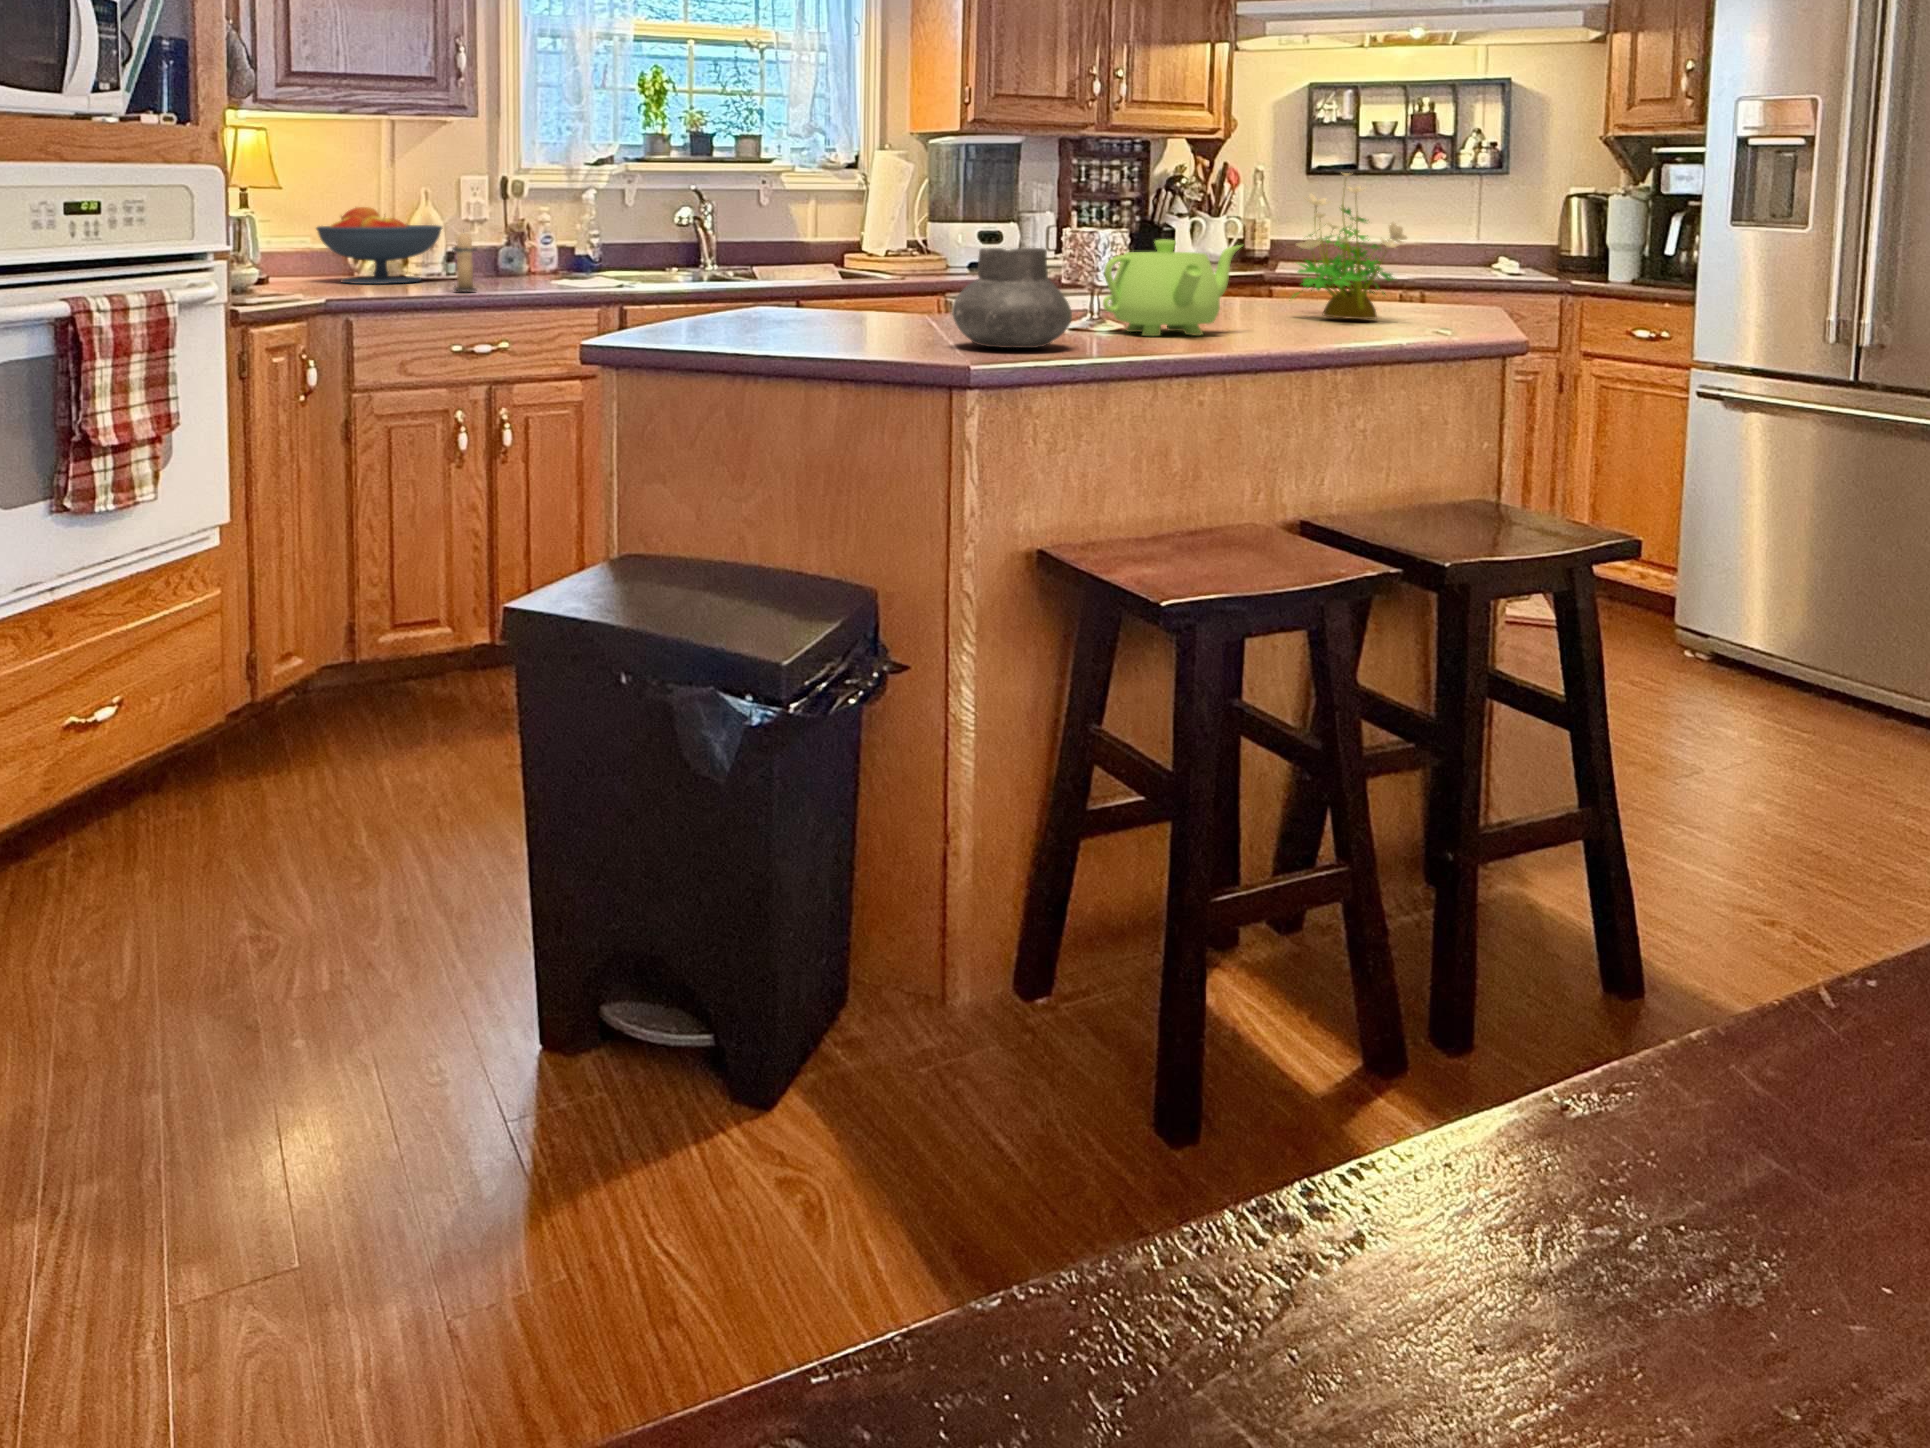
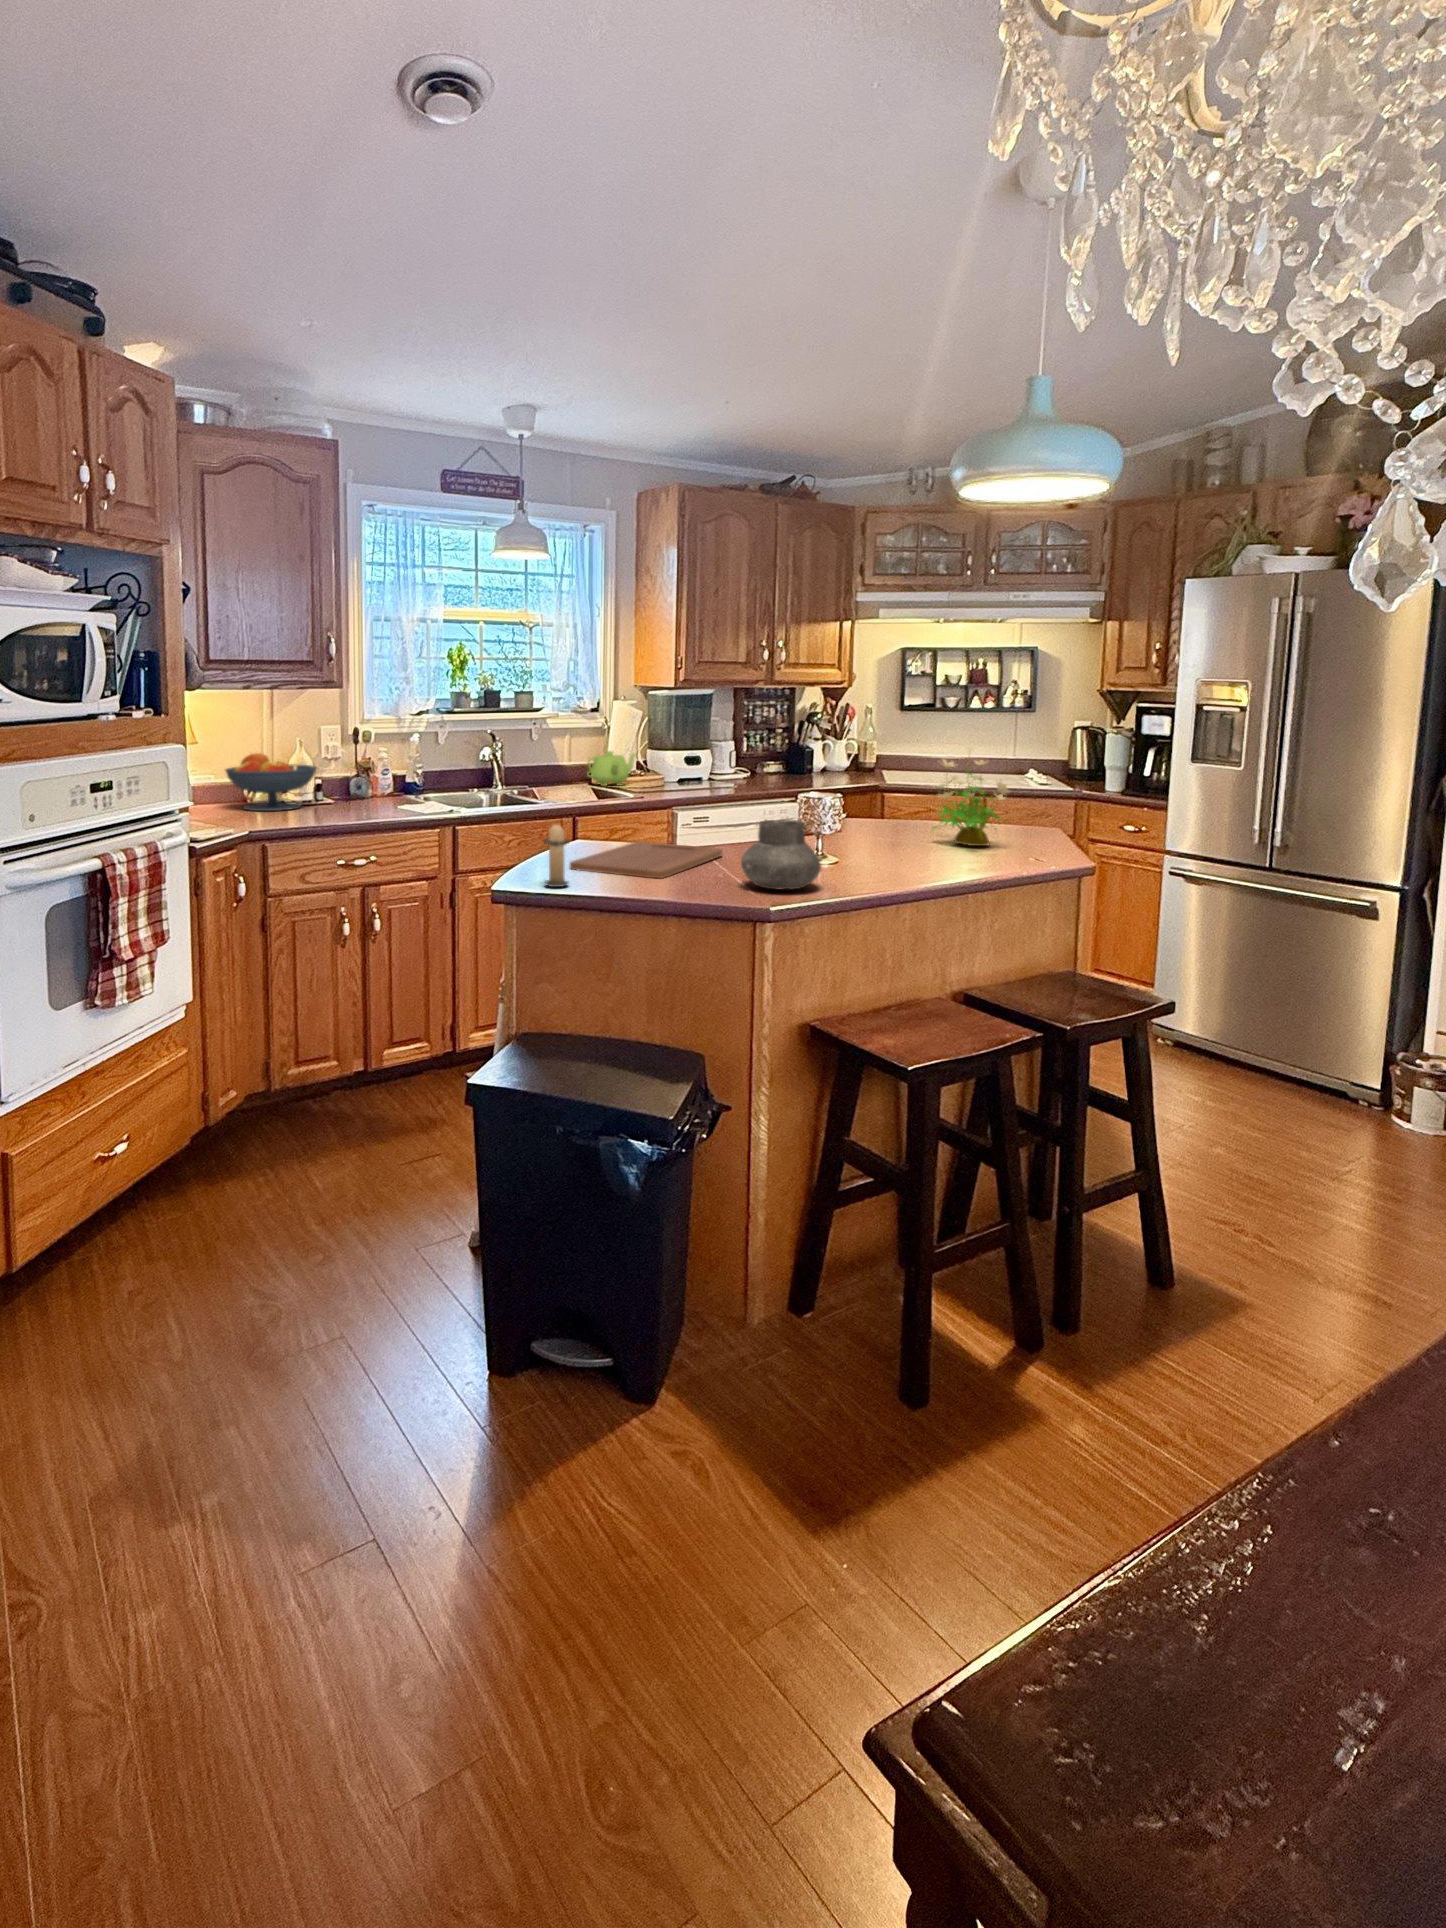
candle: present [452,233,477,291] -> present [544,824,569,887]
teapot: present [1103,240,1242,336] -> present [588,751,638,786]
cutting board: none [721,306,958,338] -> present [569,842,723,878]

